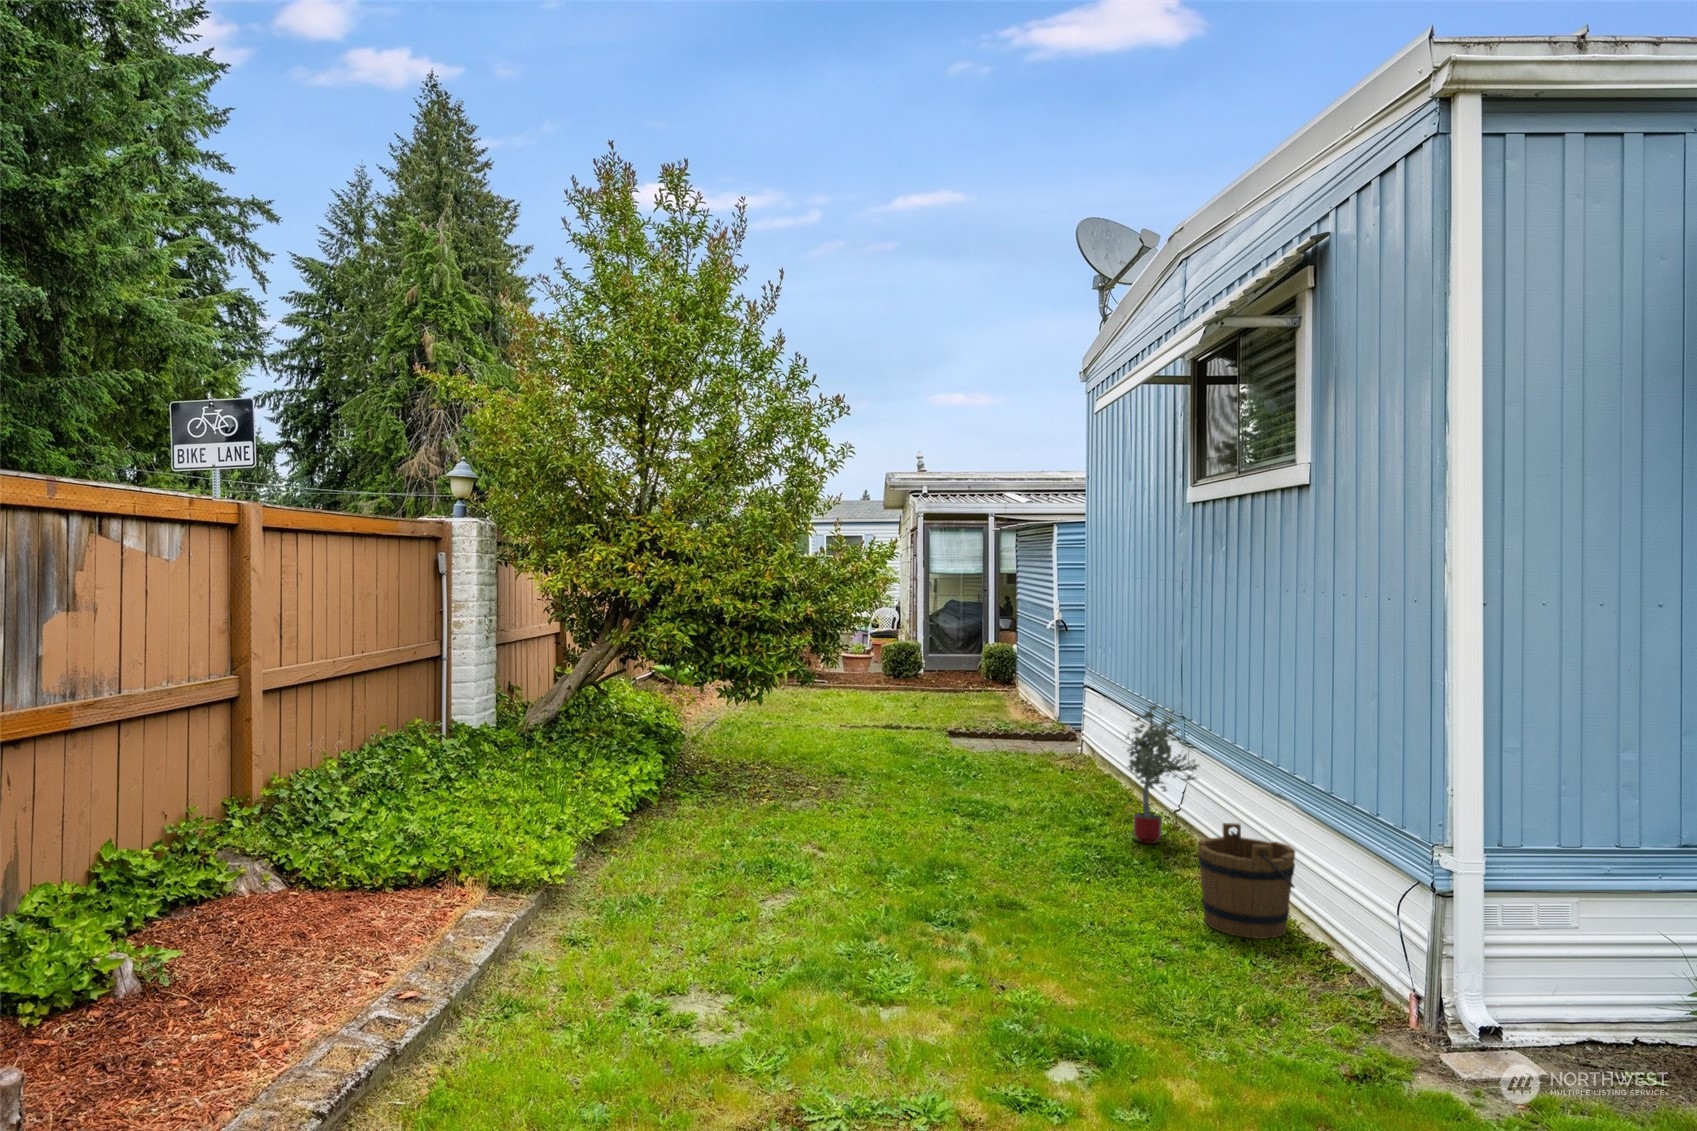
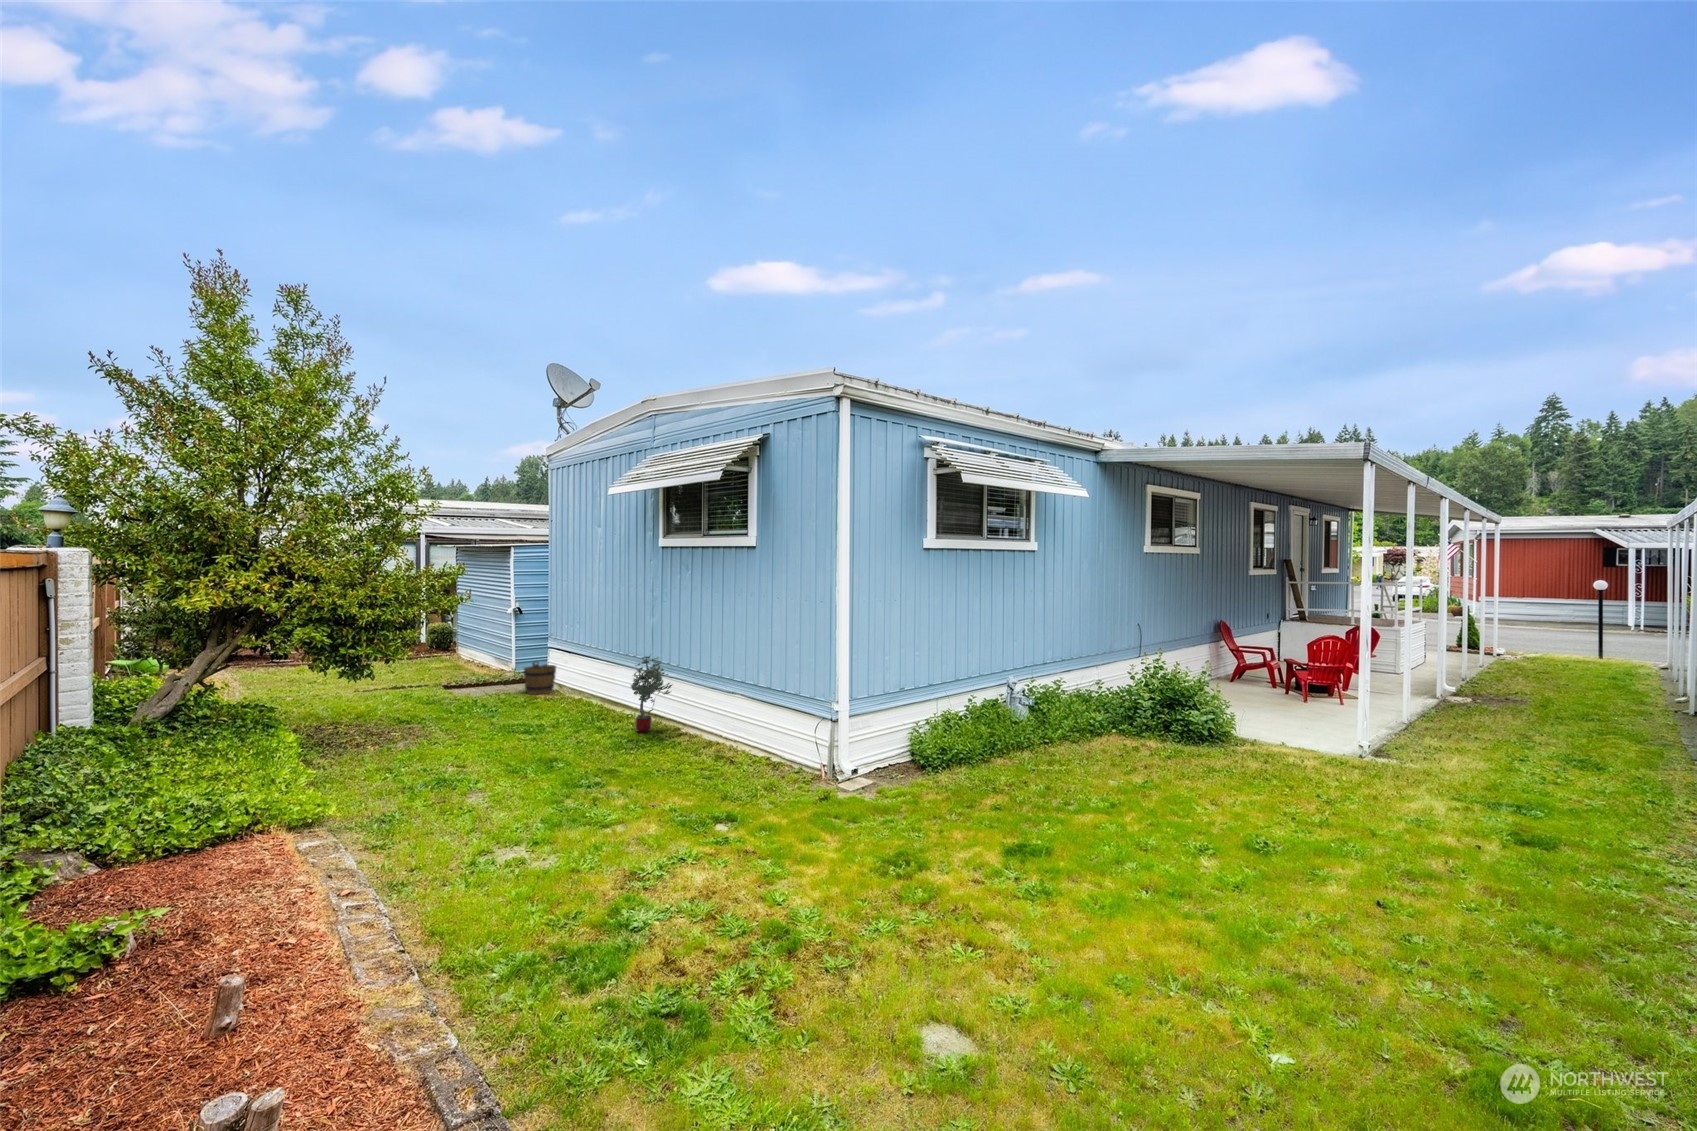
bucket: present [1198,823,1295,939] -> present [524,661,556,695]

